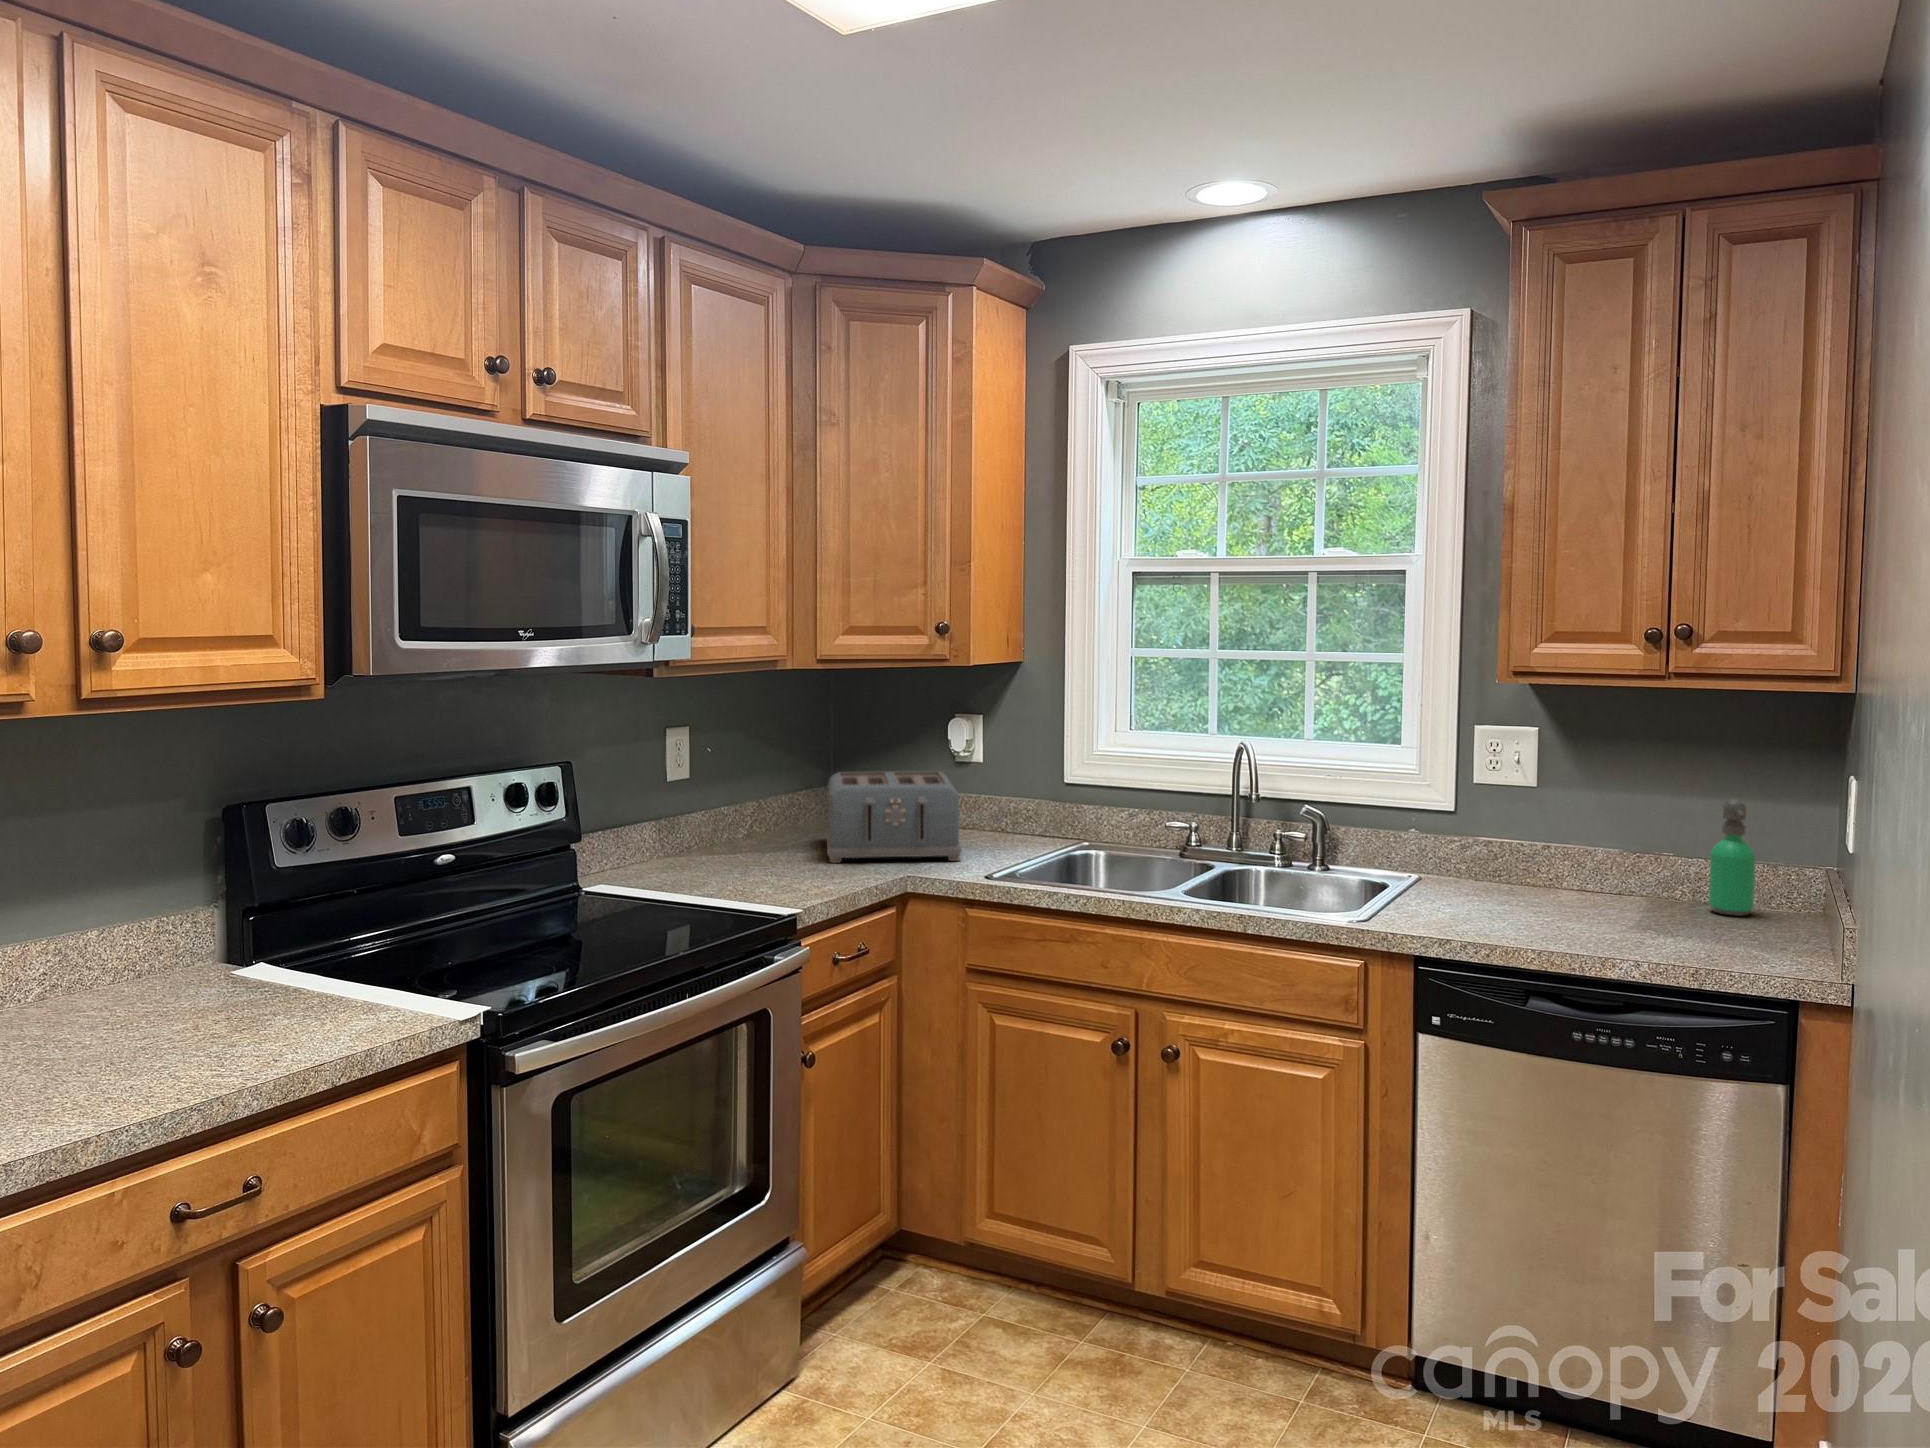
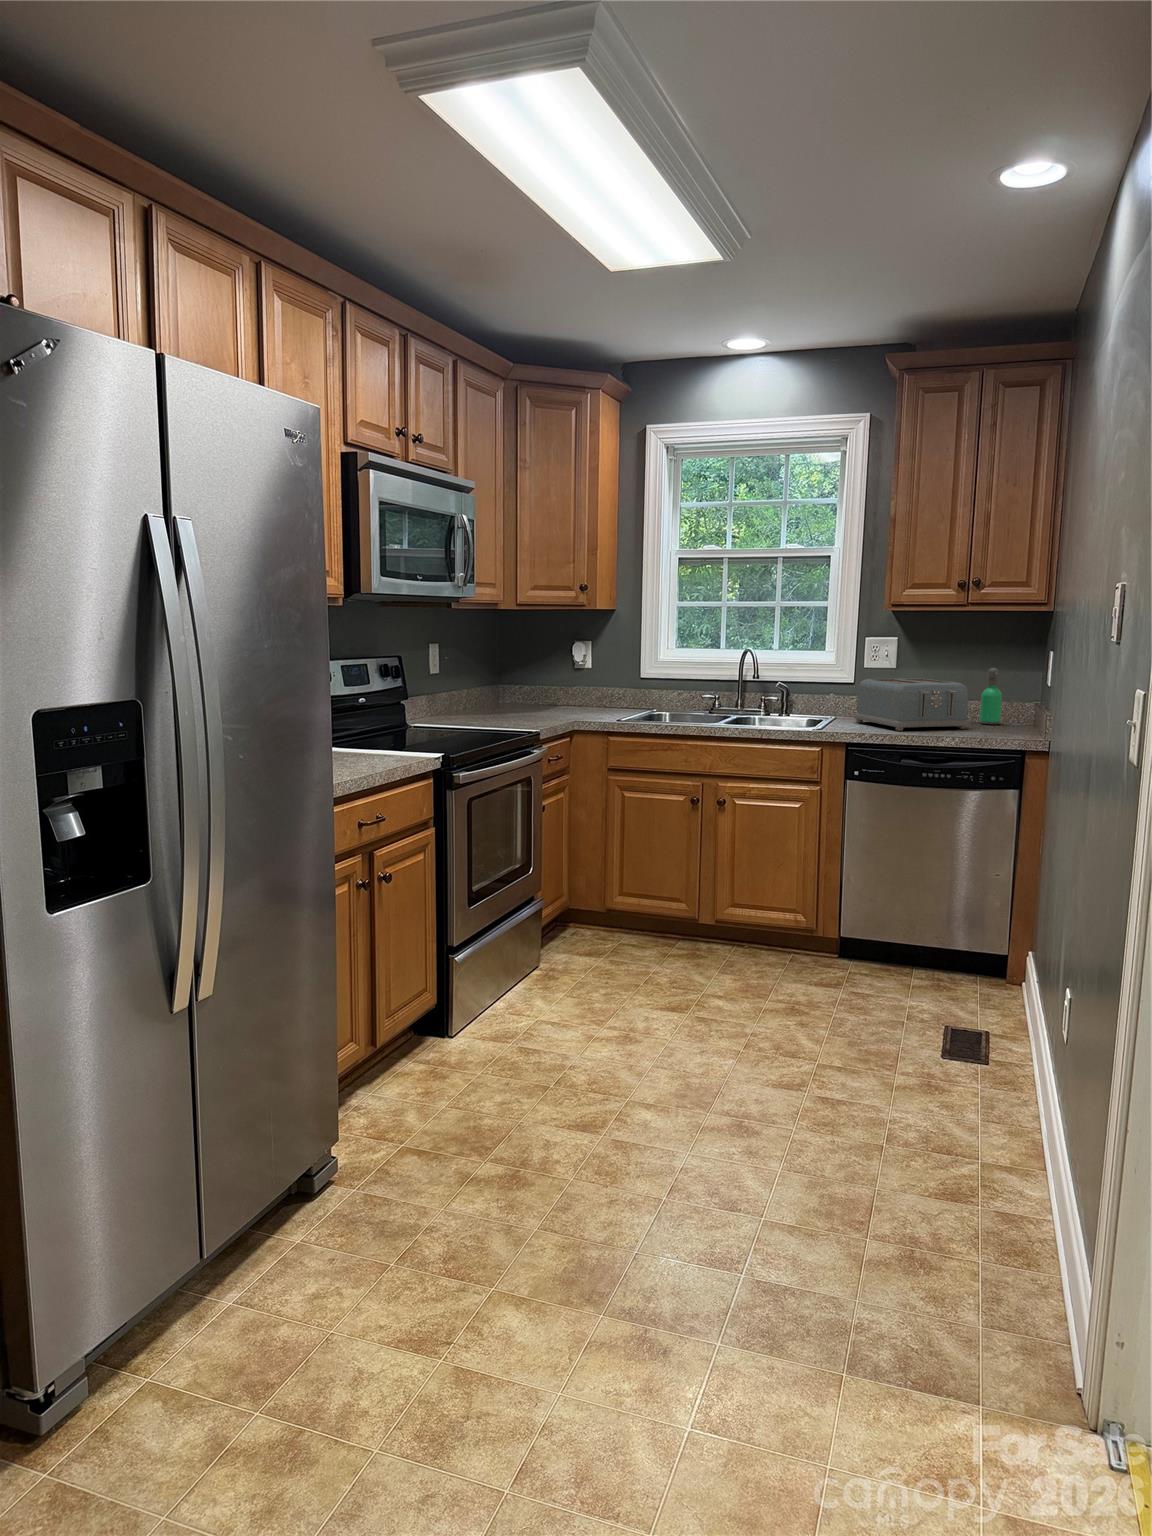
toaster: present [826,771,962,863] -> present [854,678,969,731]

